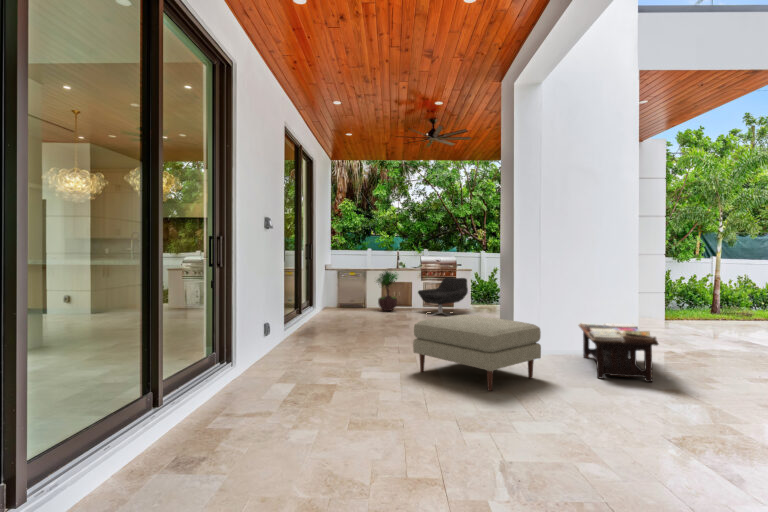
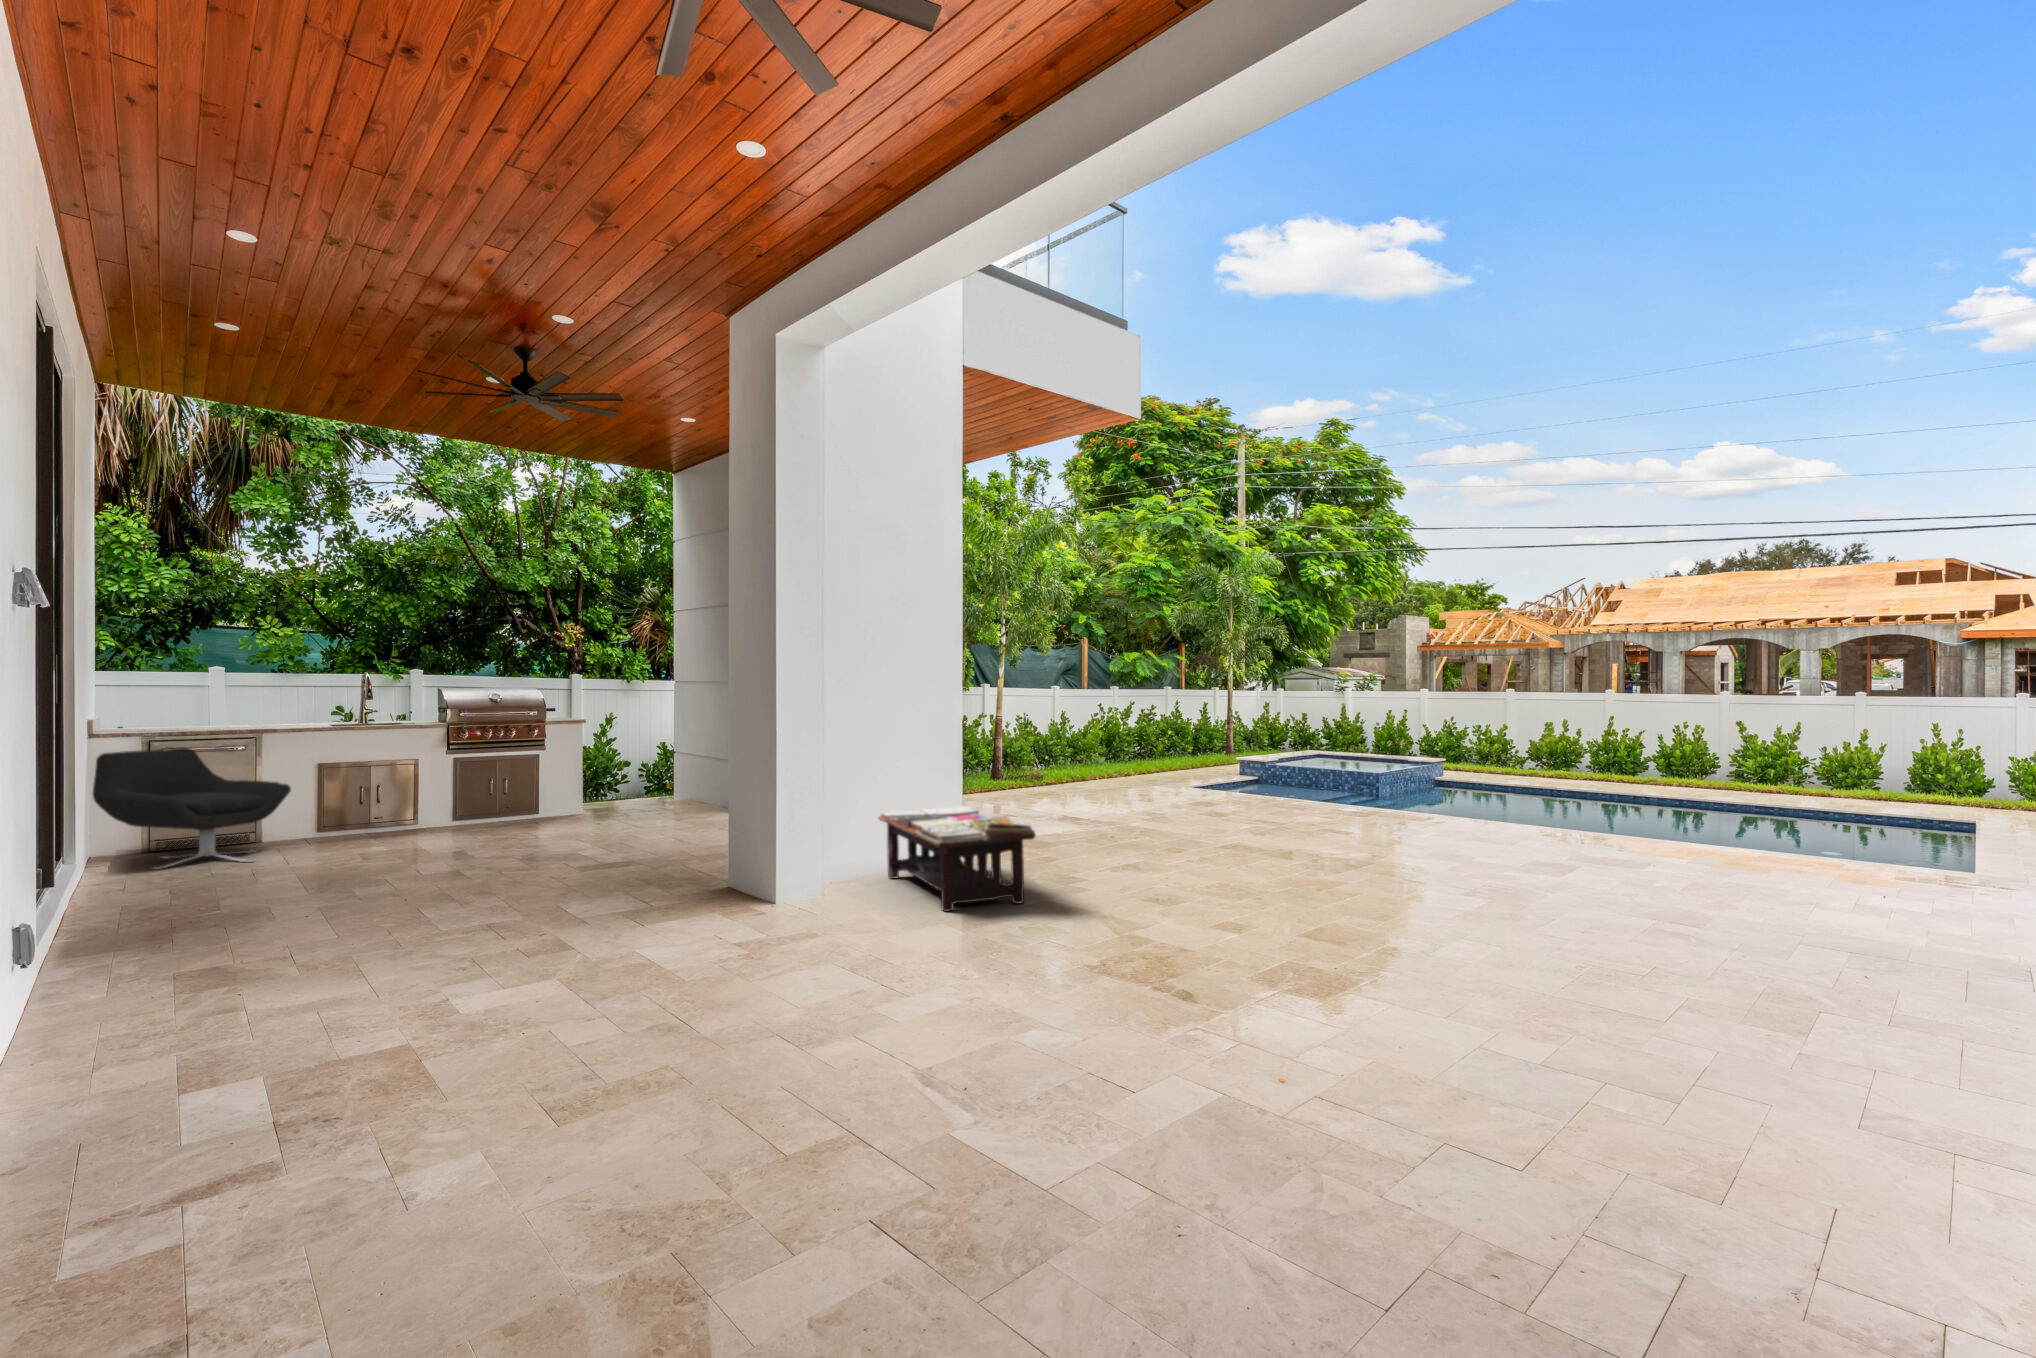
potted tree: present [377,270,397,311] -> none [304,713,390,832]
lounge chair: present [418,277,468,316] -> present [92,747,291,869]
ottoman: present [413,315,541,391] -> none [579,820,857,975]

